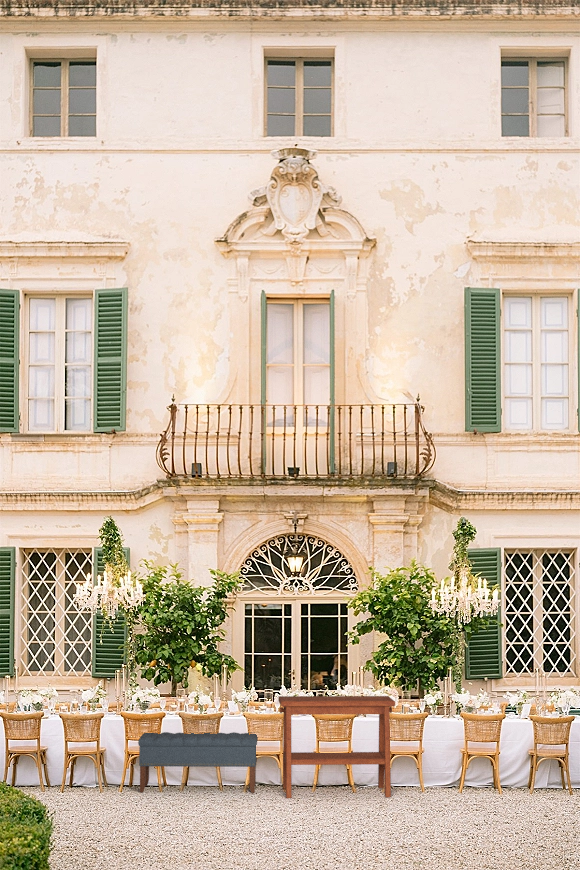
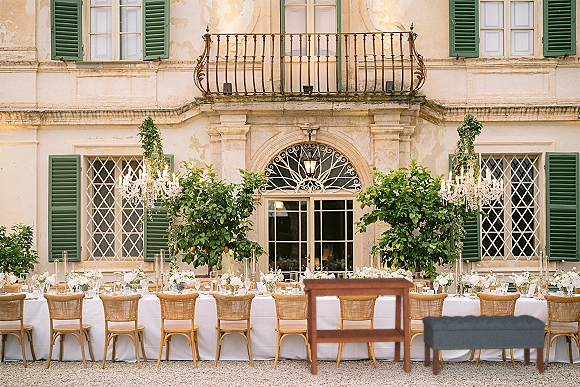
bench: present [138,732,258,793] -> present [422,315,546,375]

